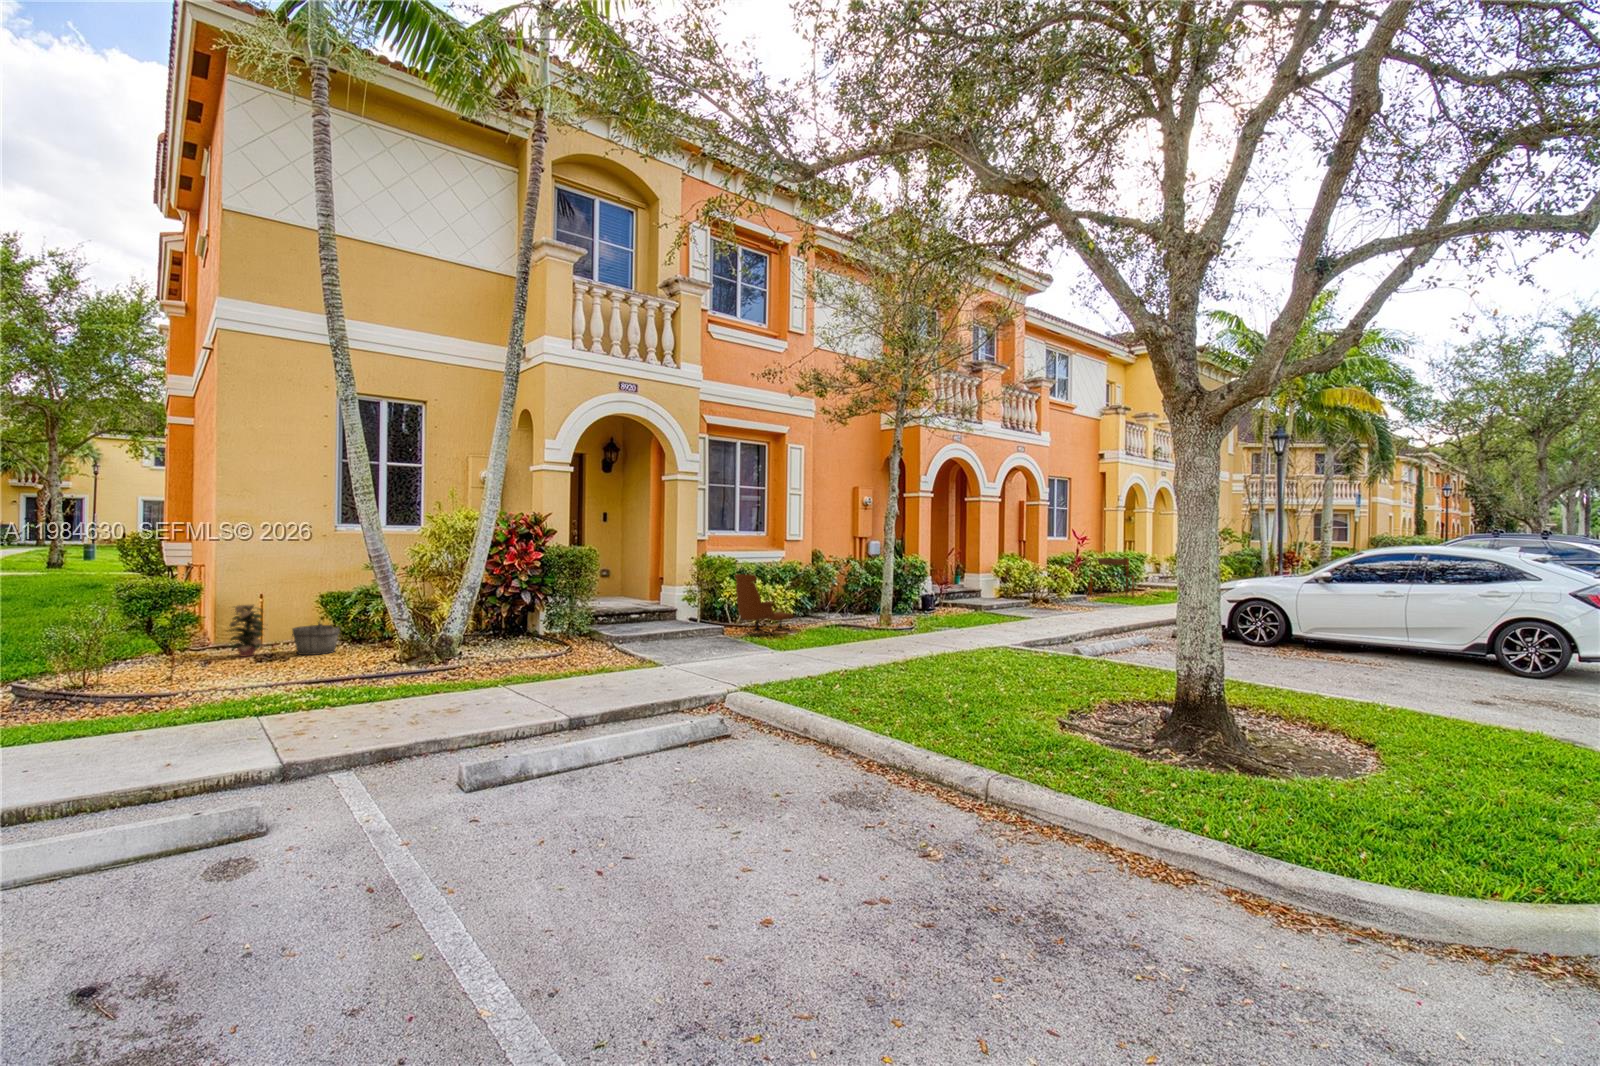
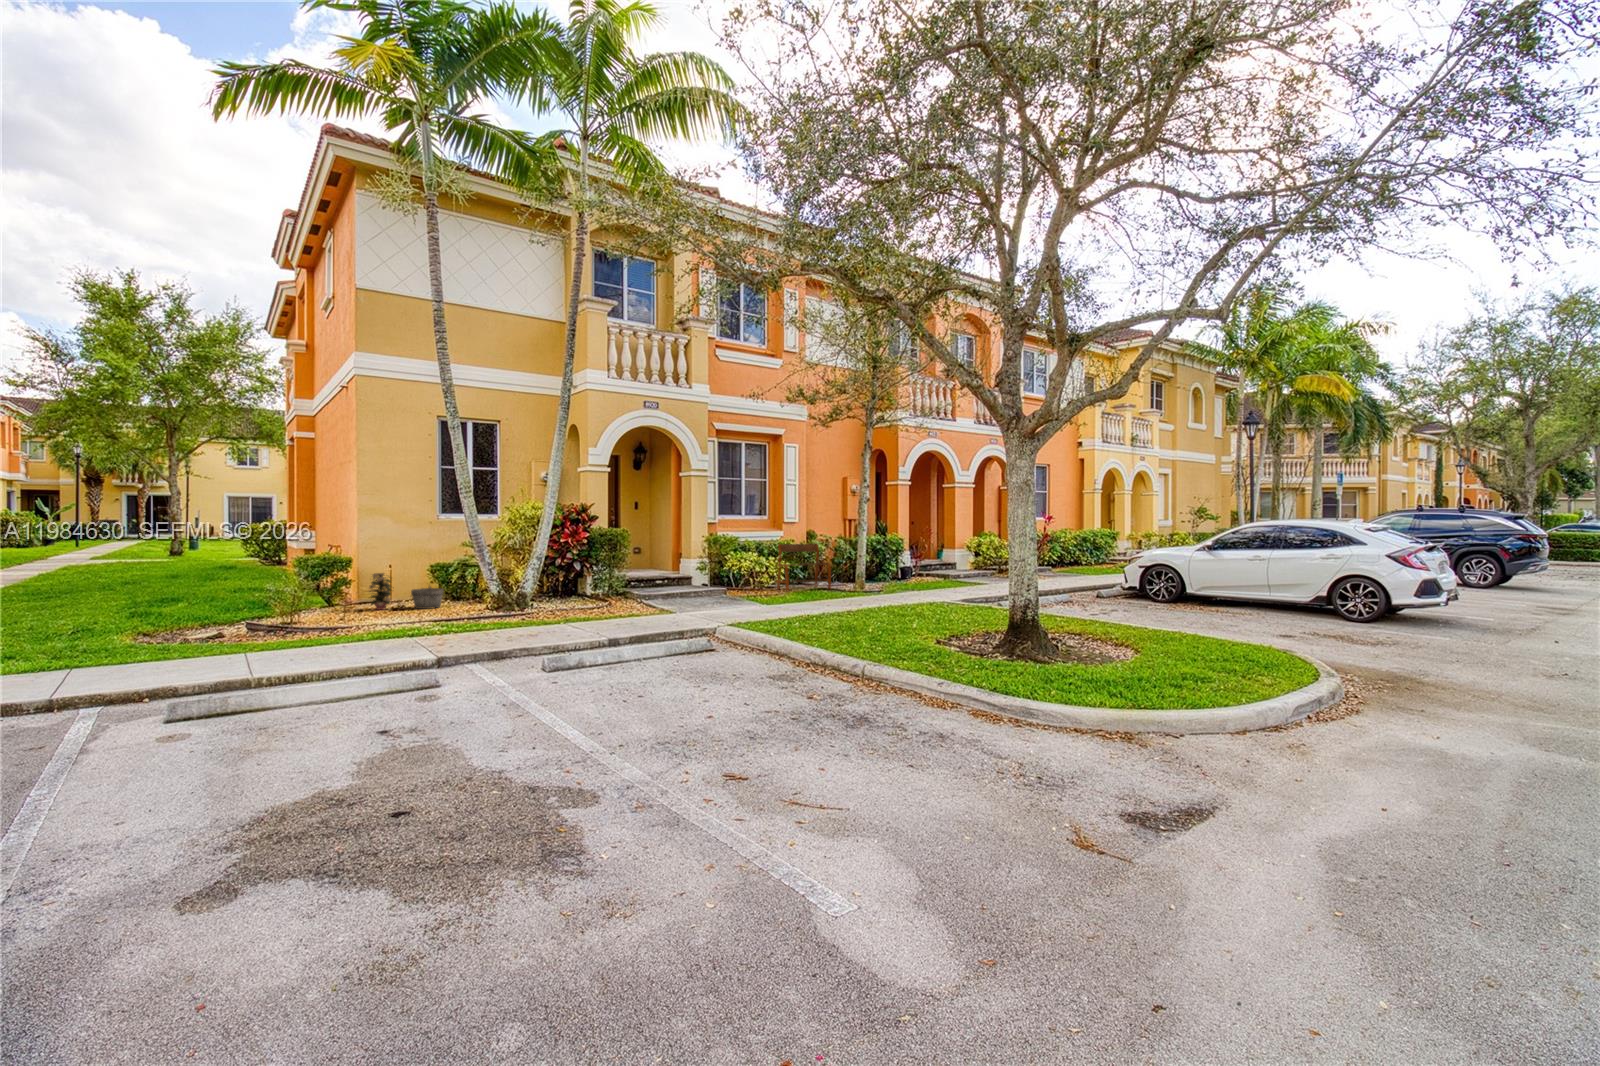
bench: present [1088,558,1134,597] -> present [776,543,831,591]
lounge chair: present [735,574,793,635] -> none [735,548,784,597]

